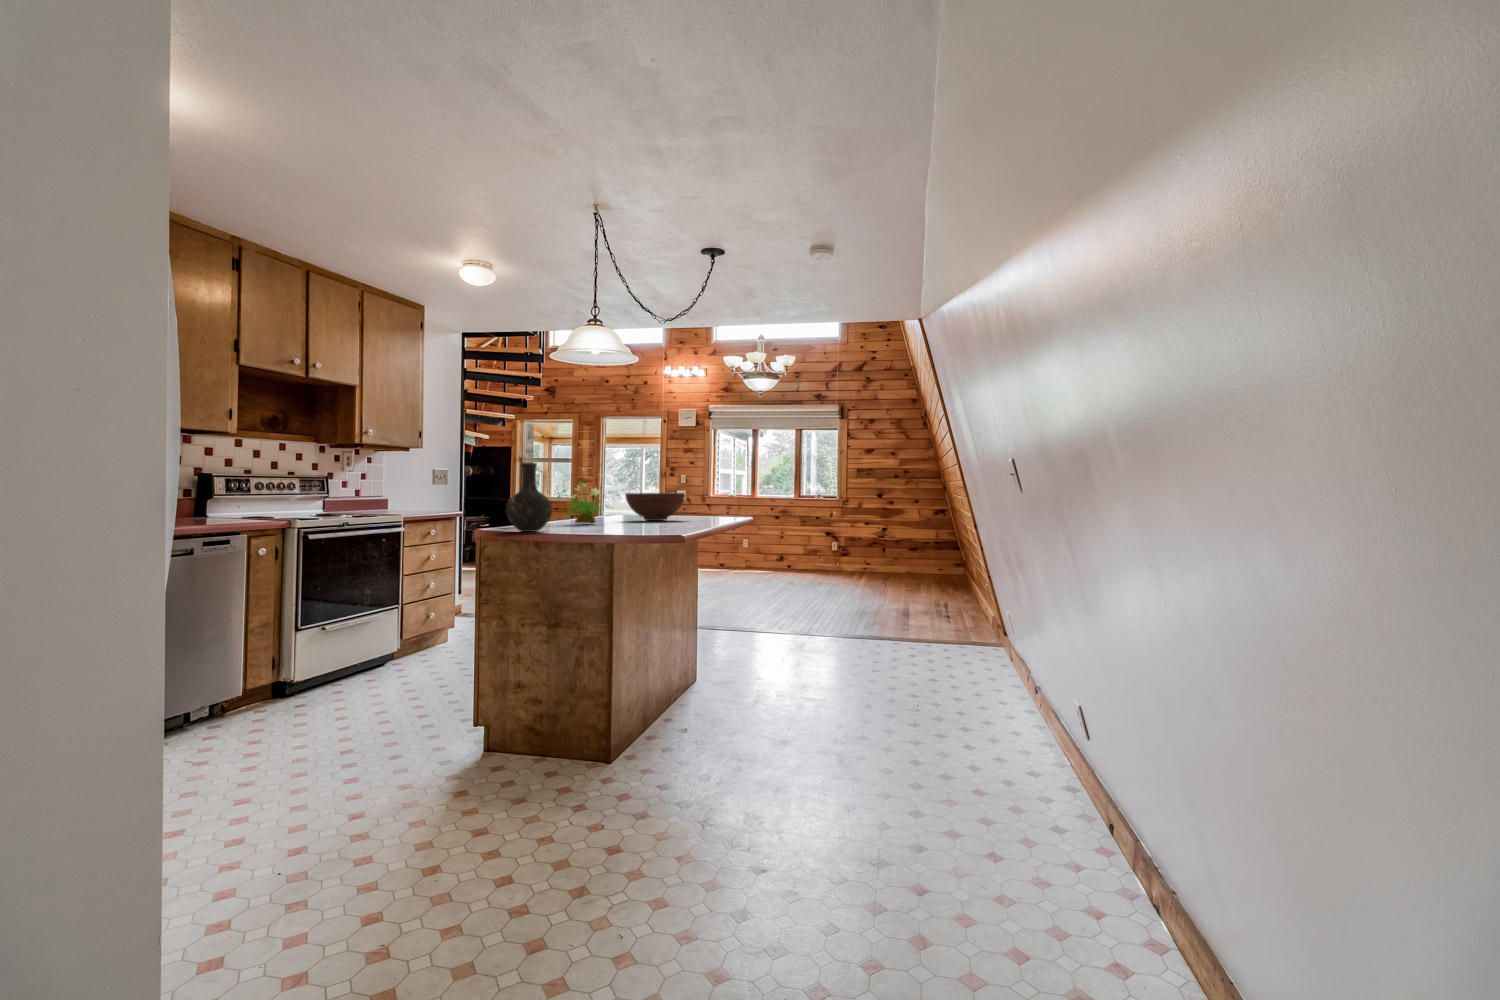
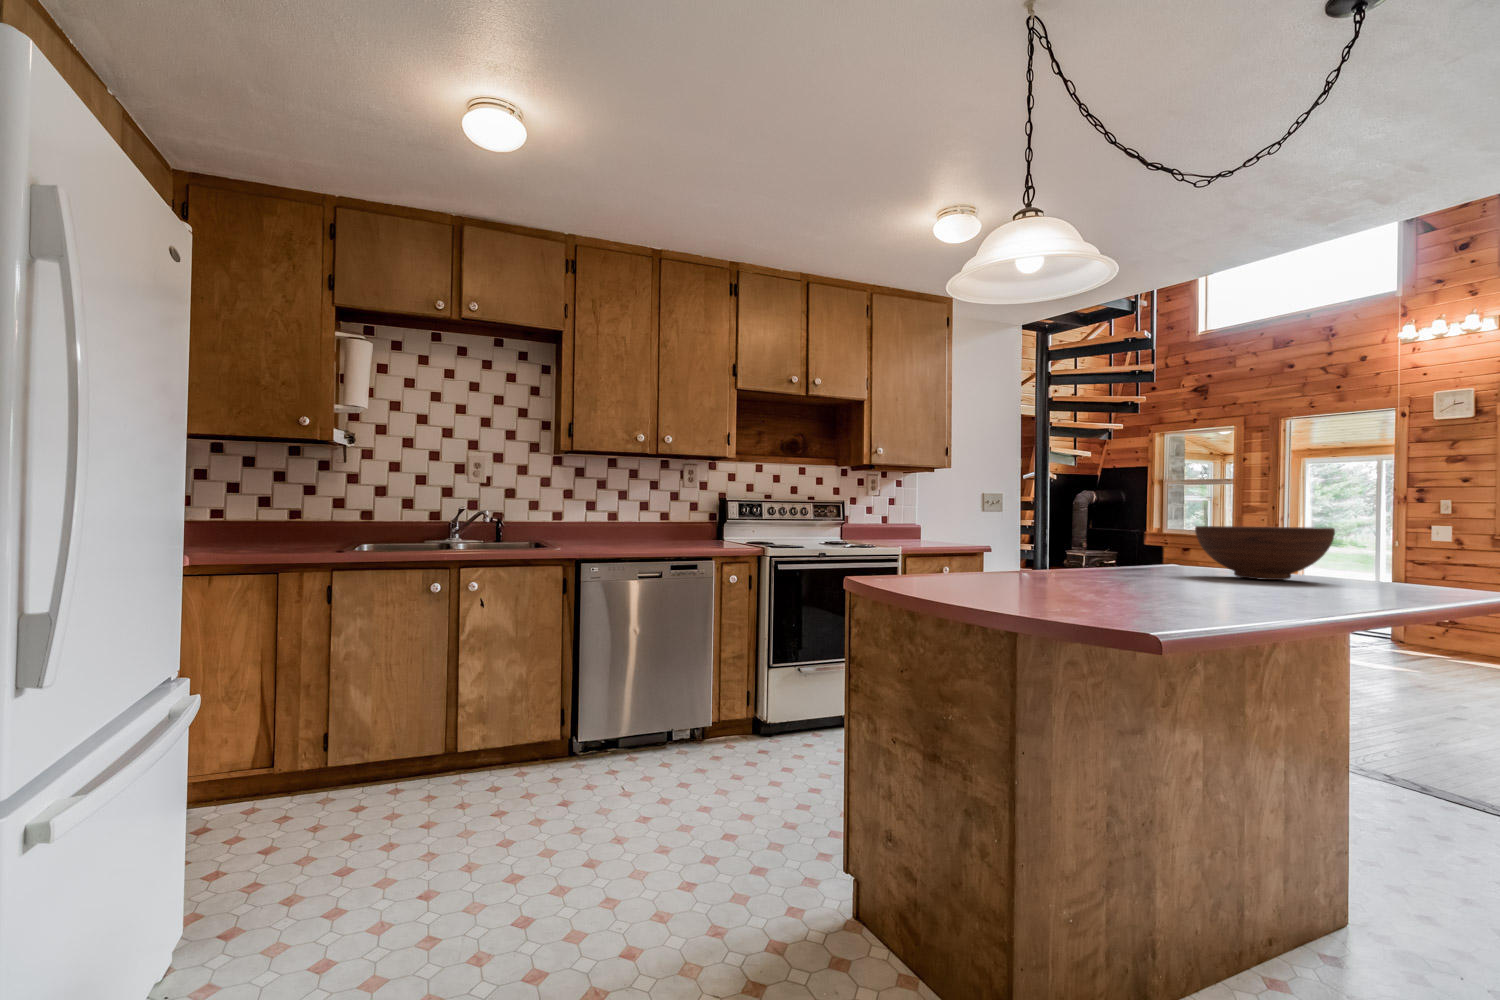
vase: present [506,462,552,532] -> none [884,470,957,583]
potted plant: present [556,474,605,523] -> none [1042,483,1130,575]

